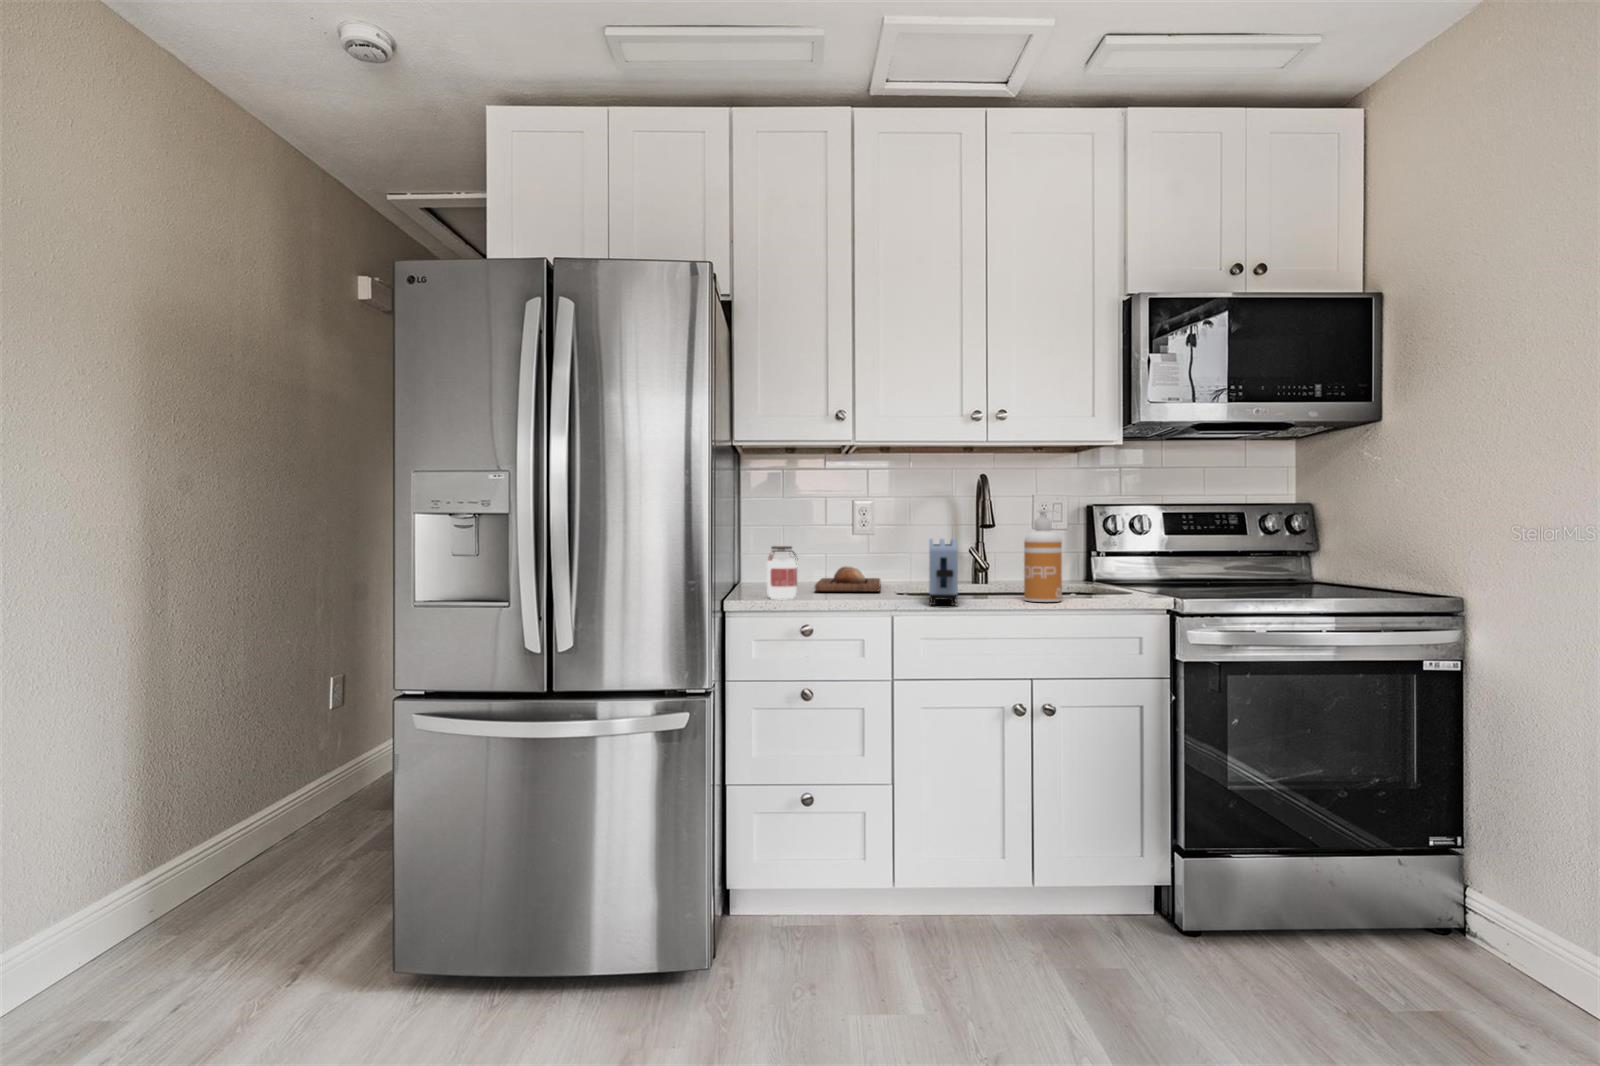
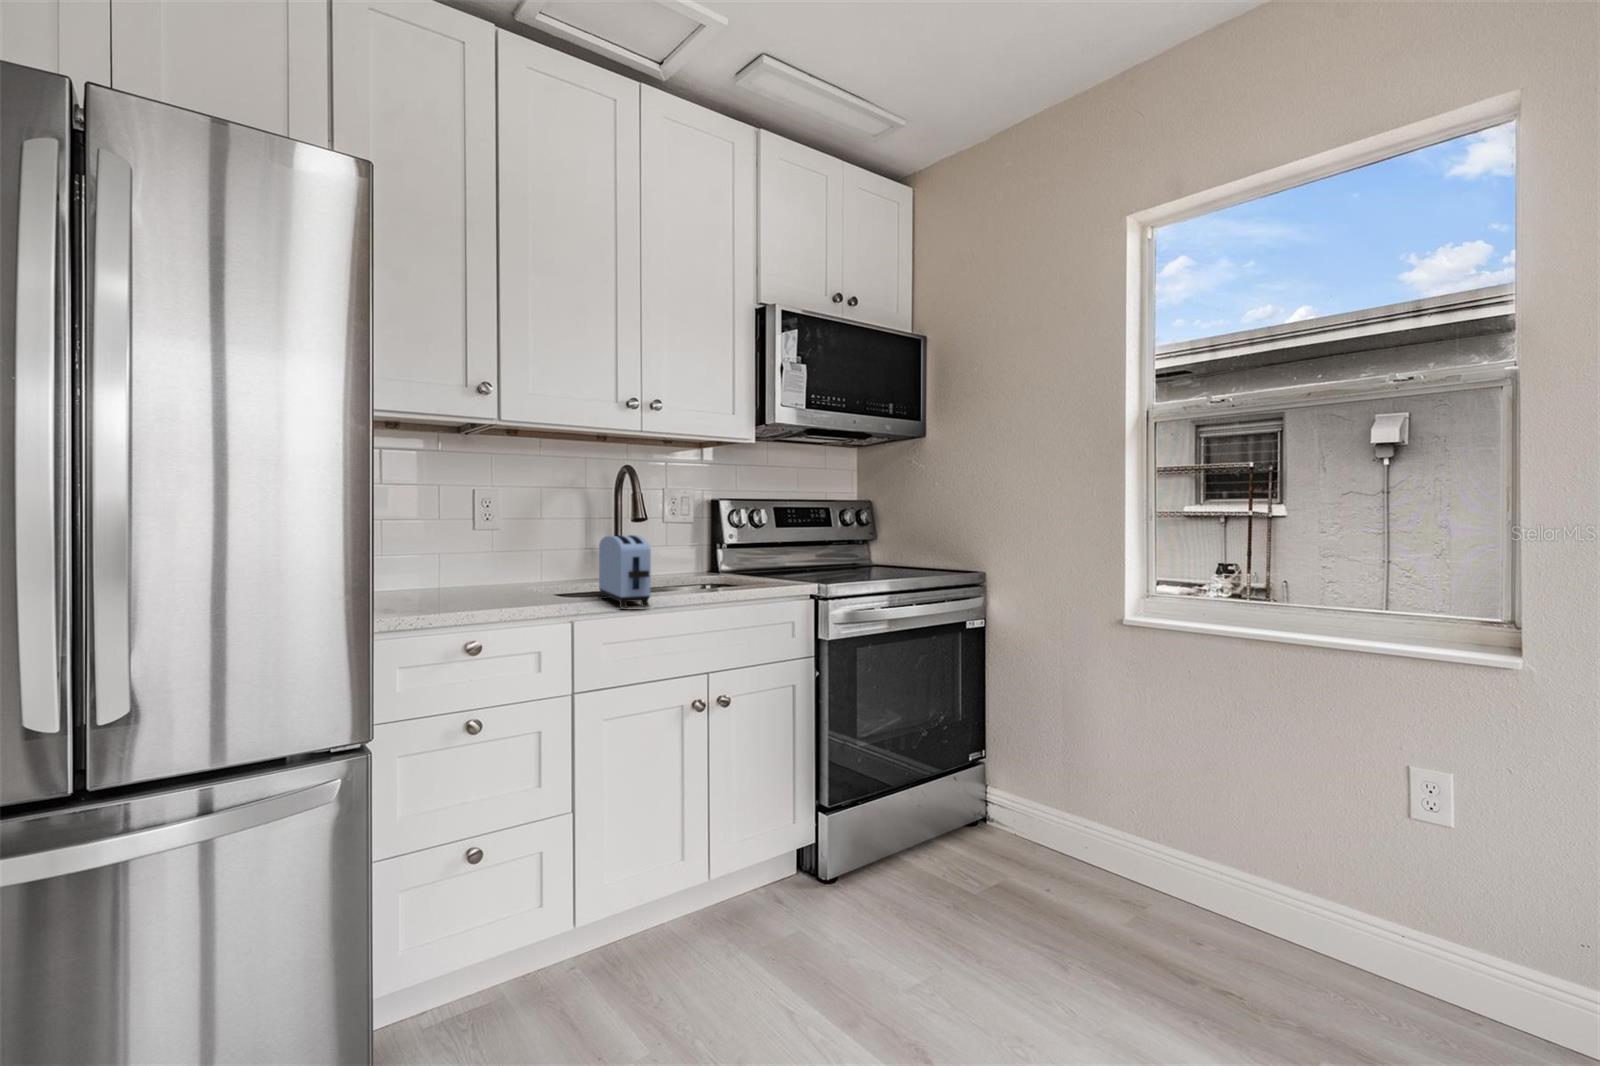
soap dispenser: present [1024,510,1062,602] -> none [697,506,733,597]
jar: present [767,546,797,599] -> none [407,546,451,614]
bread loaf: present [814,566,880,591] -> none [437,564,533,597]

